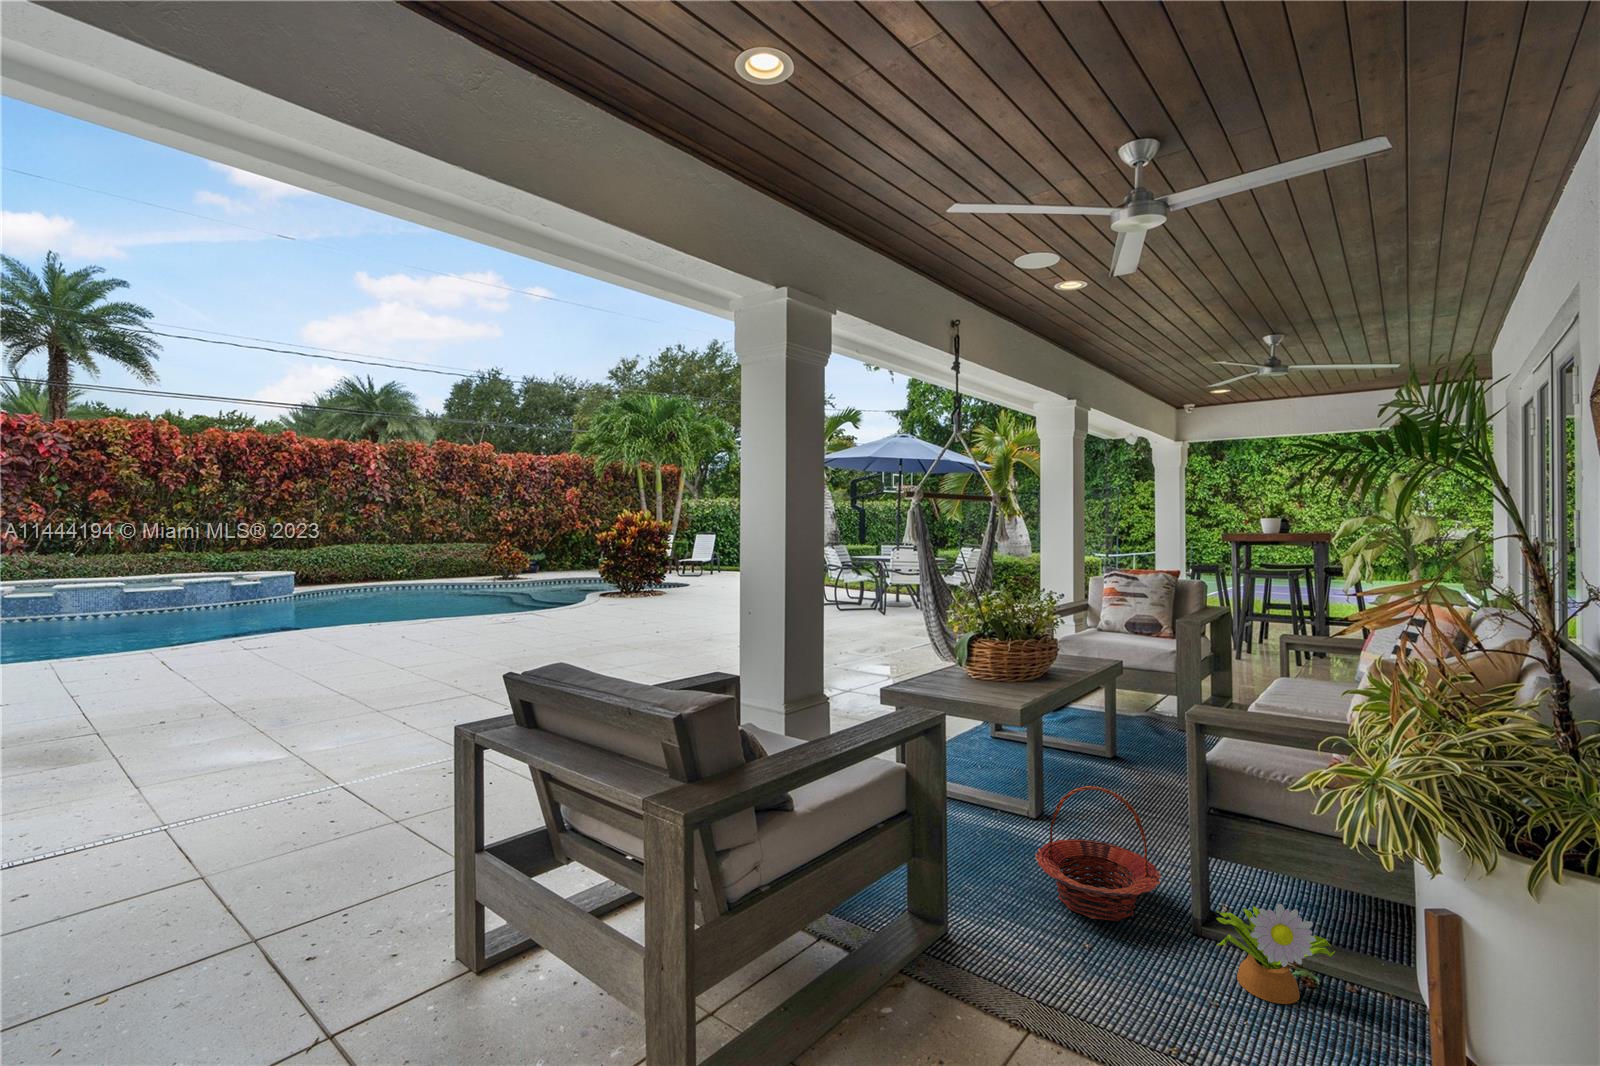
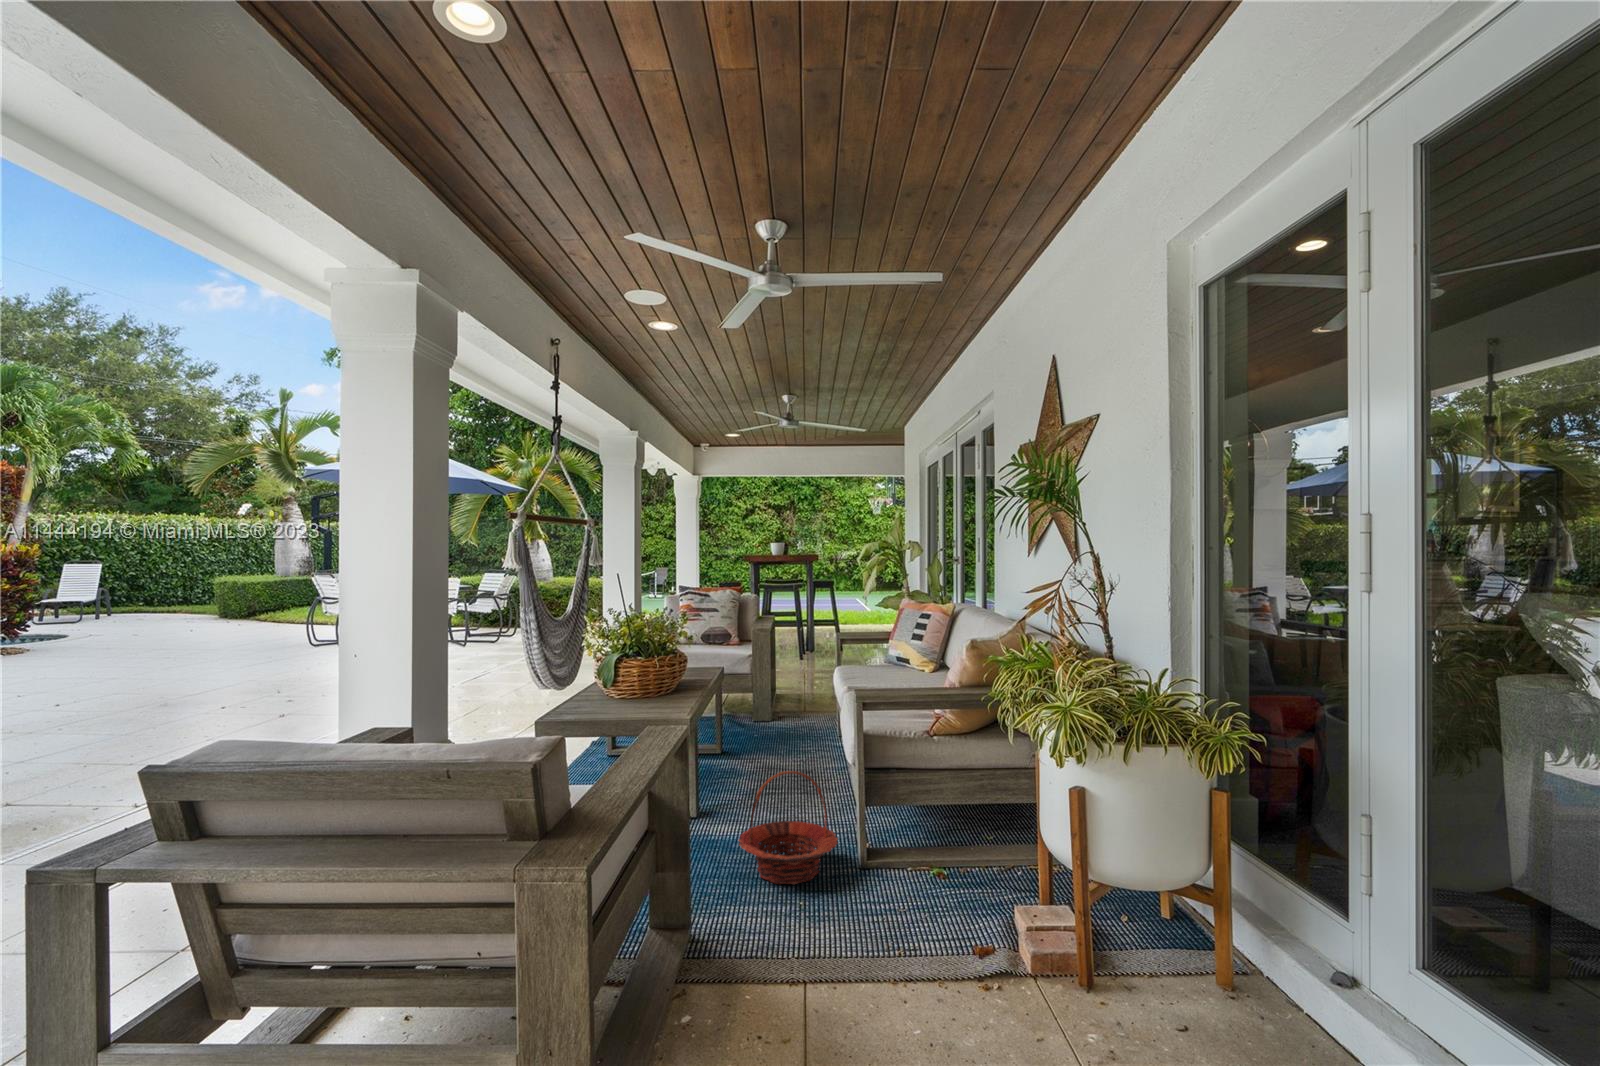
decorative plant: present [1216,904,1334,1004] -> none [884,822,960,898]

